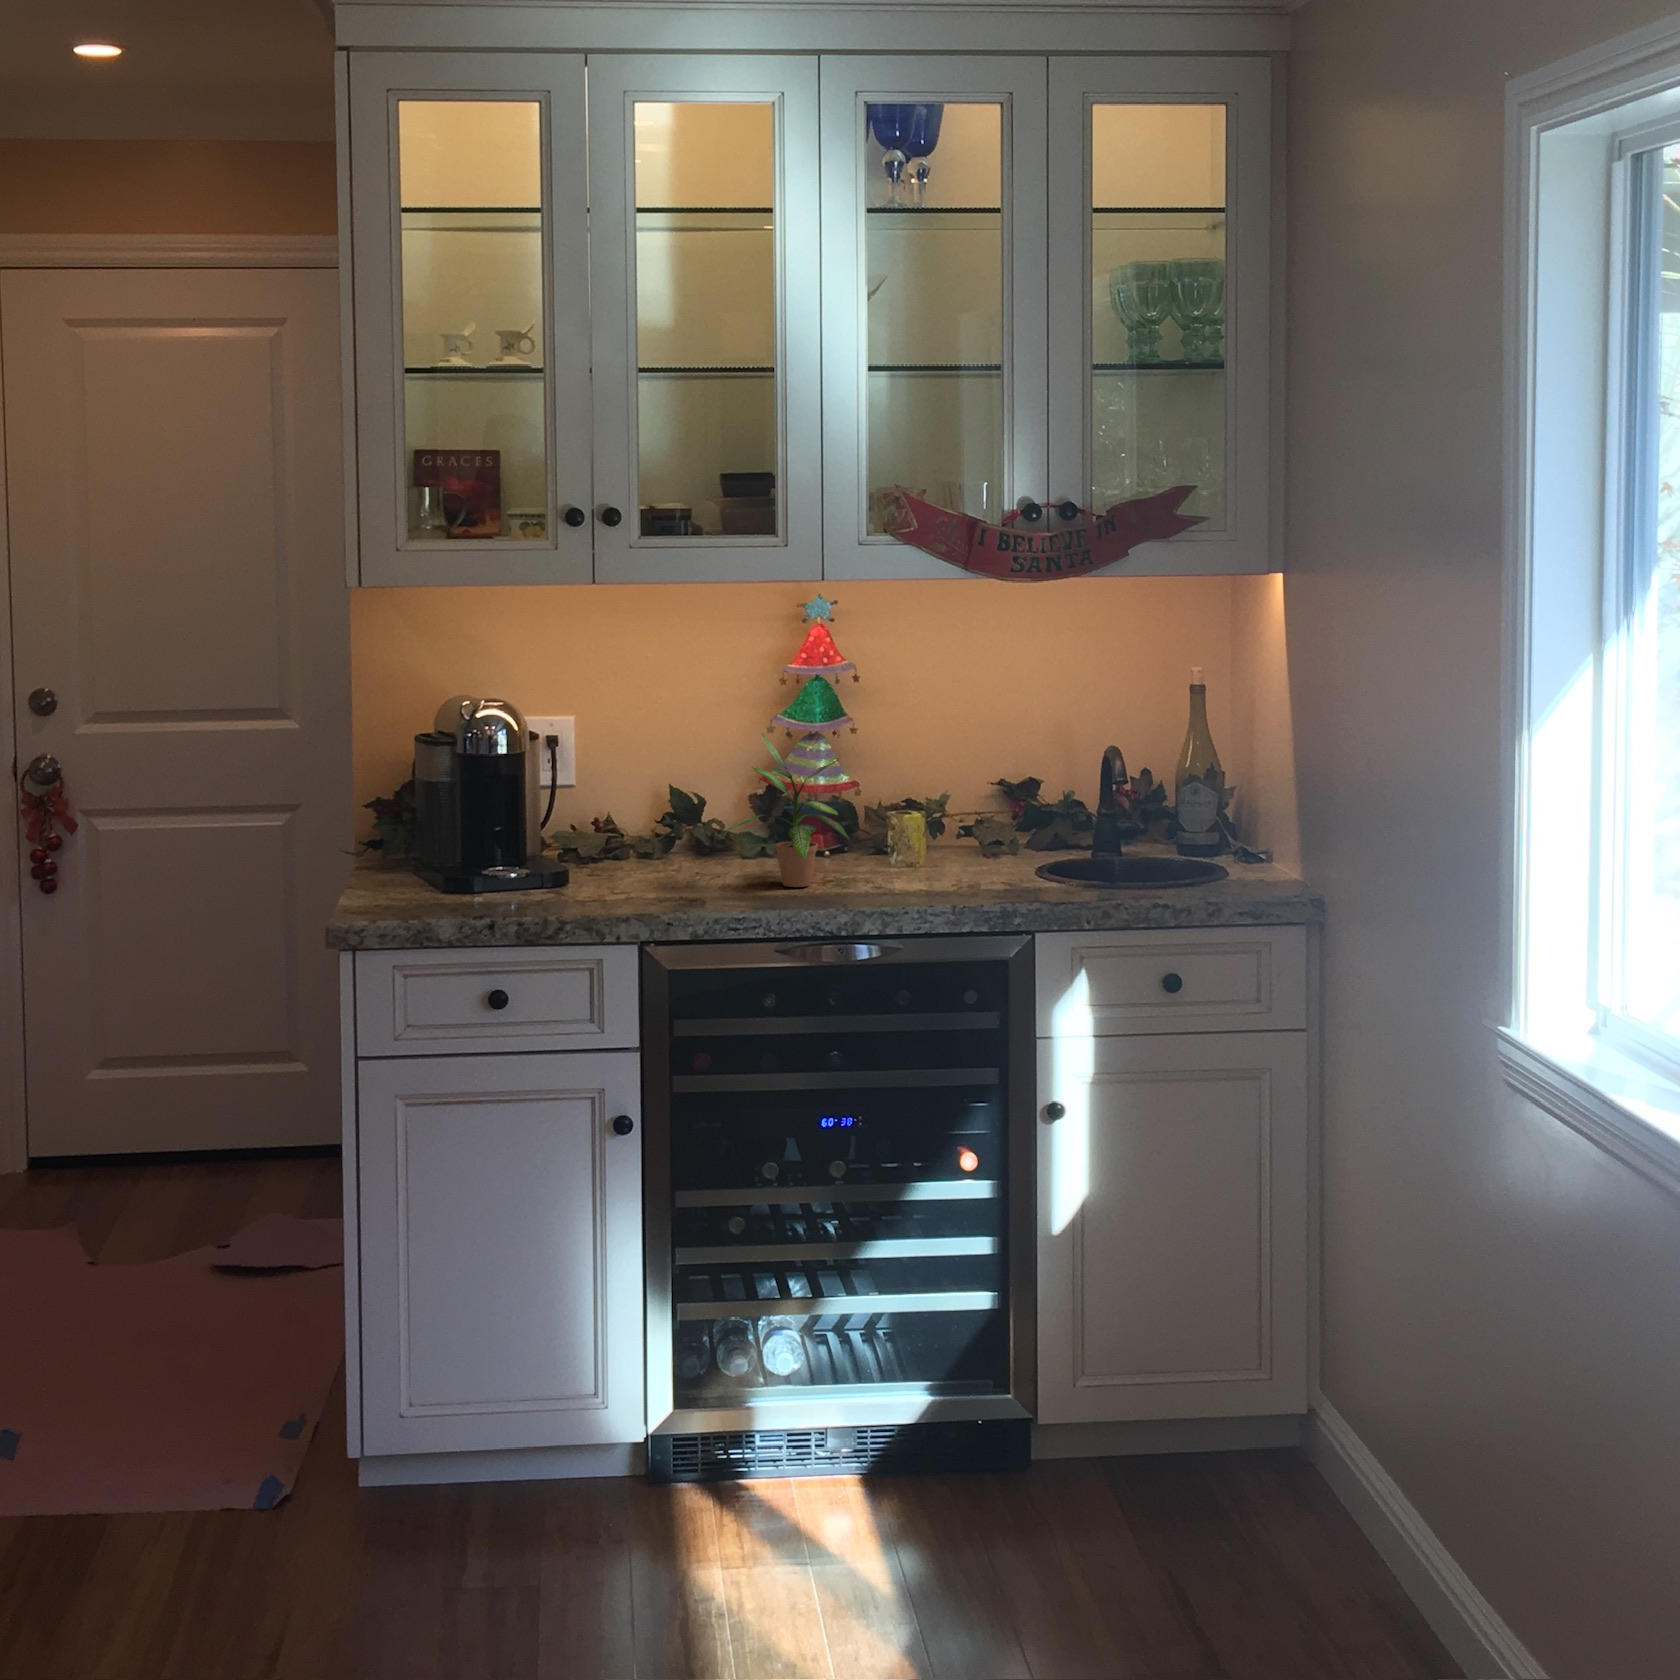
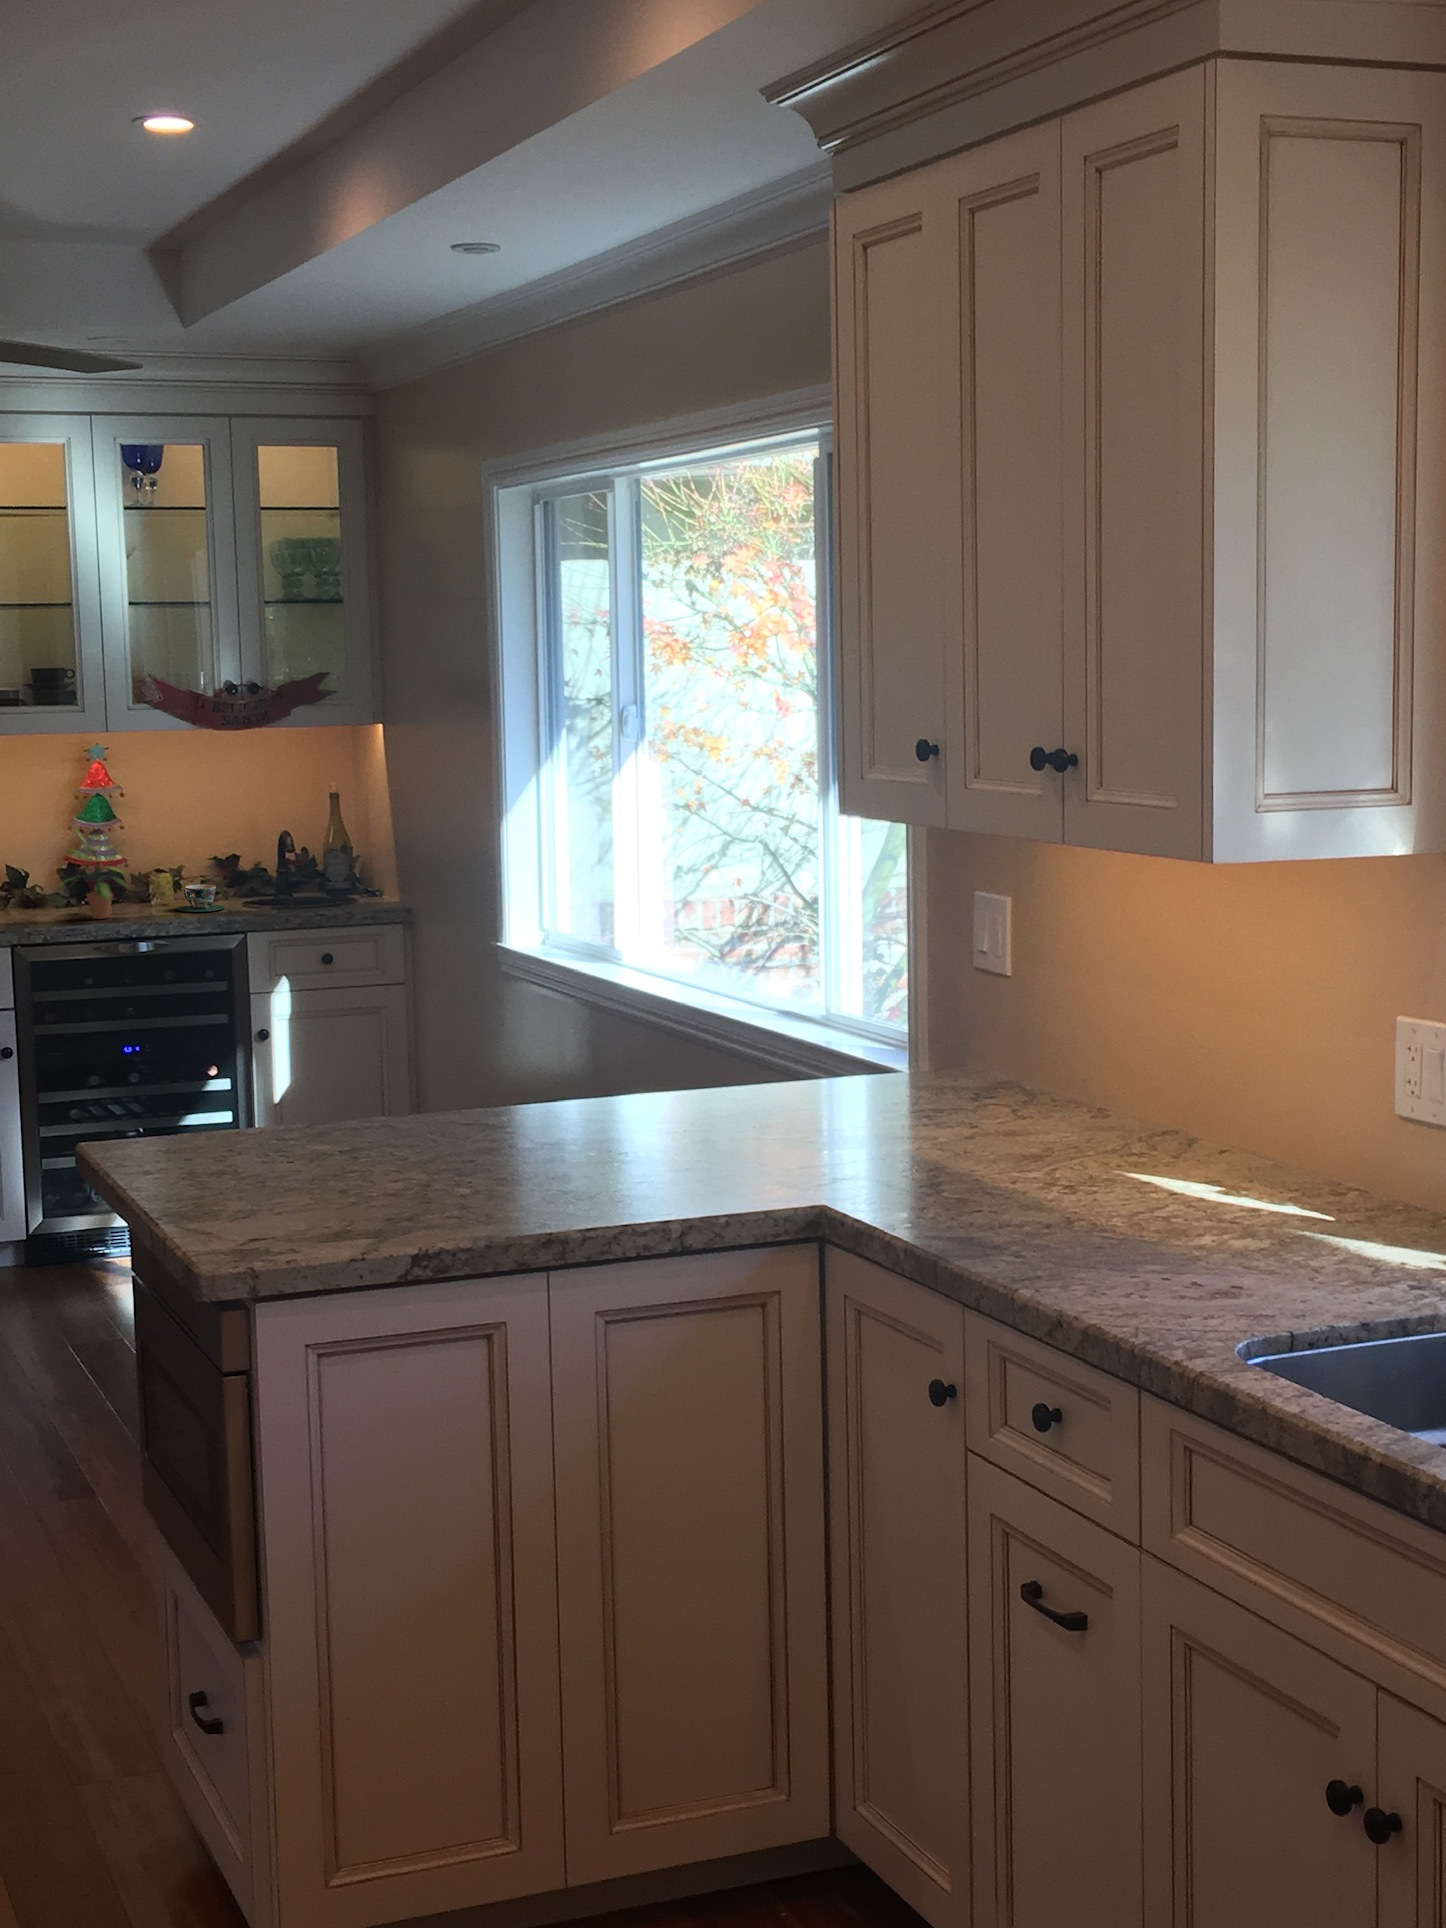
teacup: none [923,832,1003,881] -> present [176,884,224,912]

